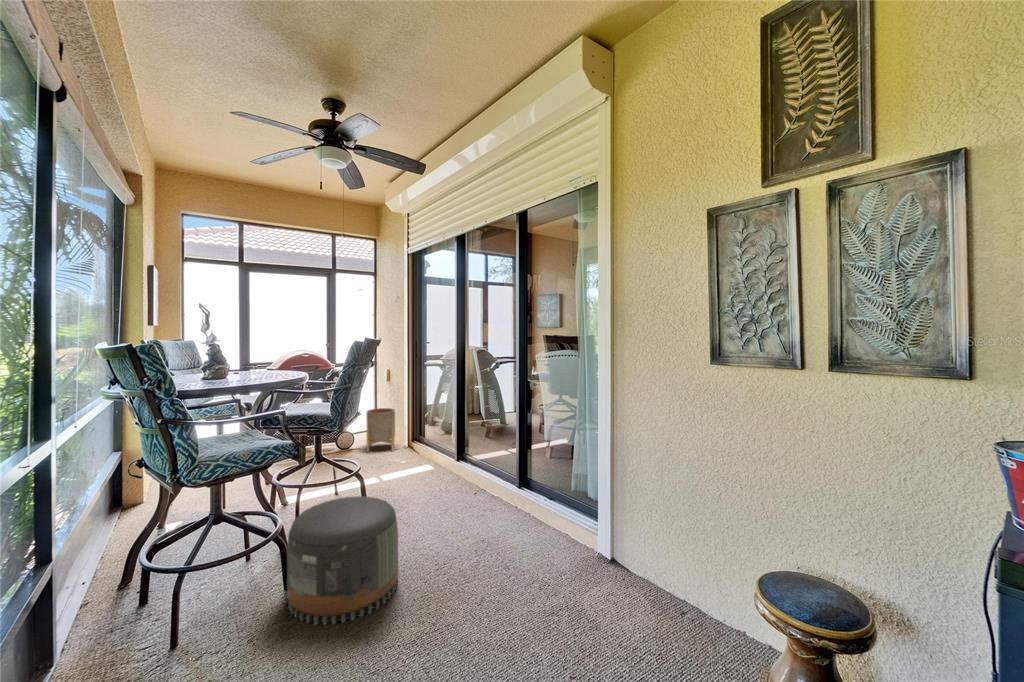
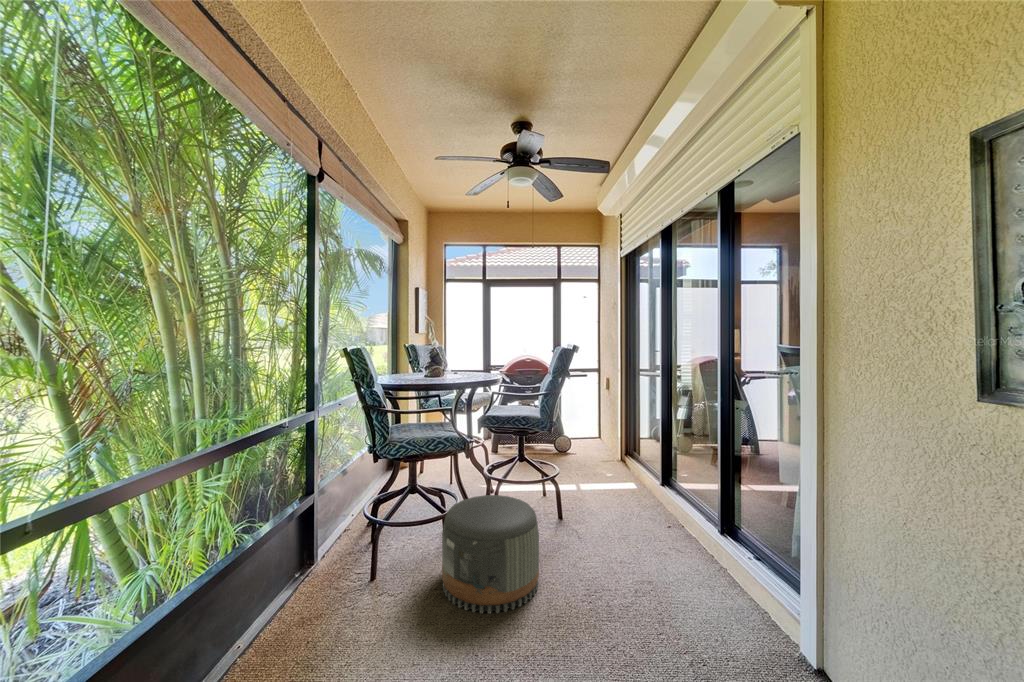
planter: present [366,408,395,452] -> none [578,414,608,459]

